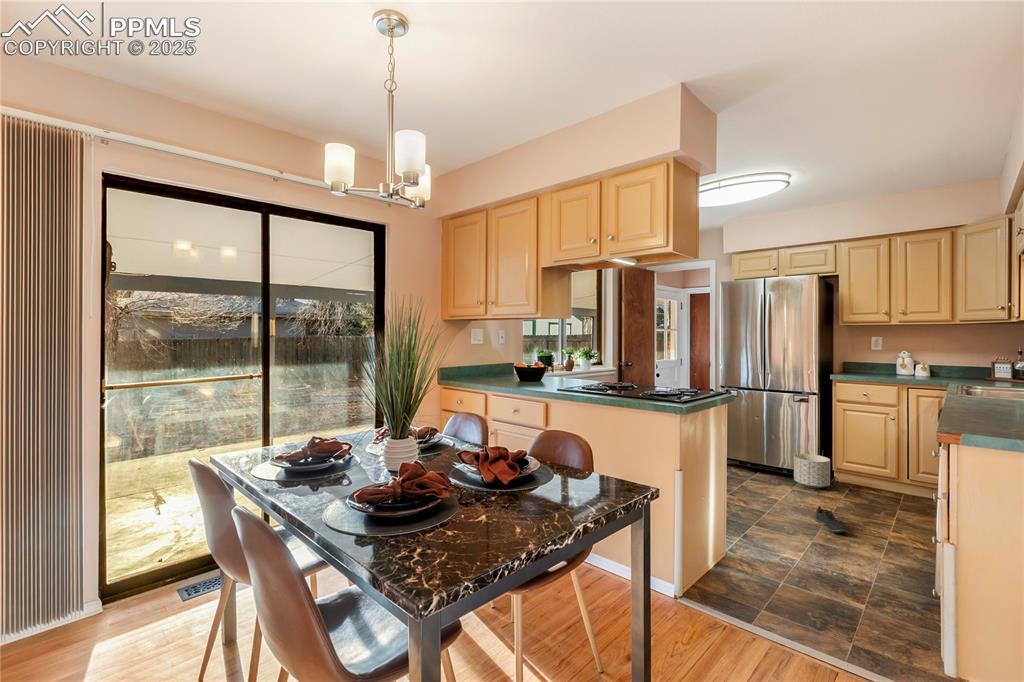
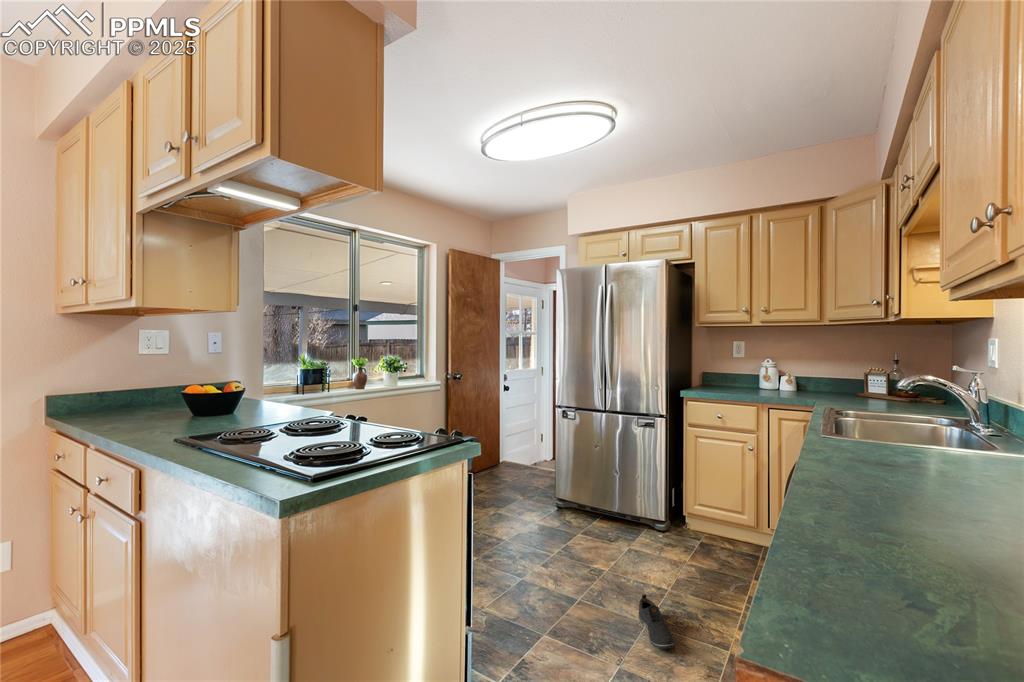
planter: present [794,454,830,489] -> none [634,496,677,546]

